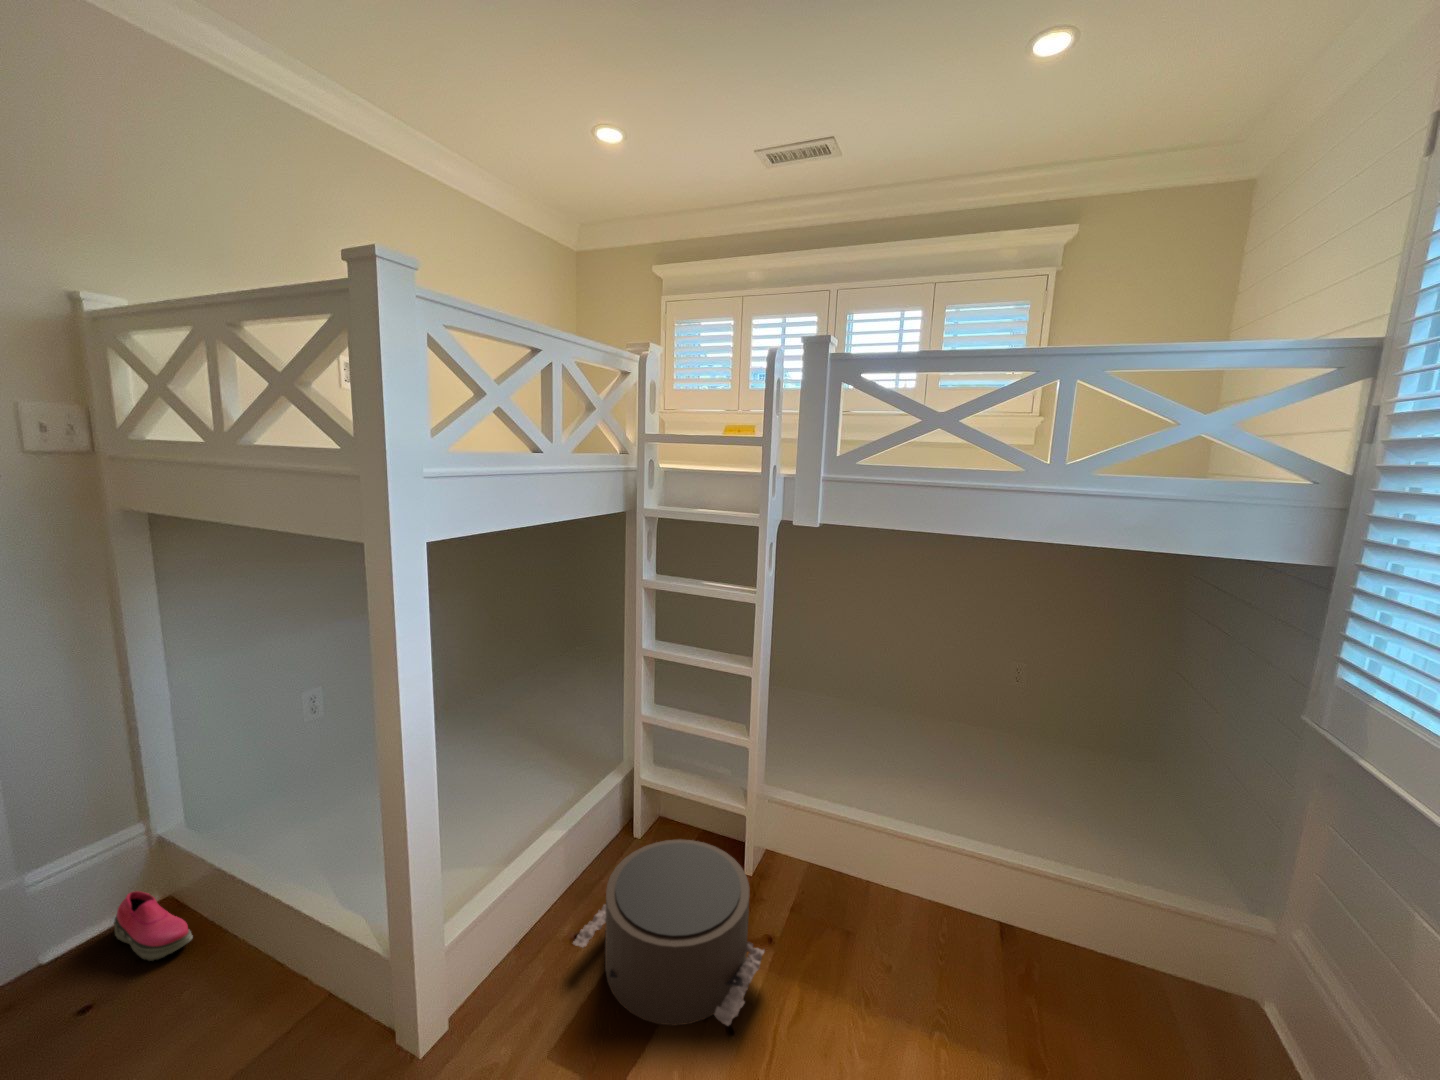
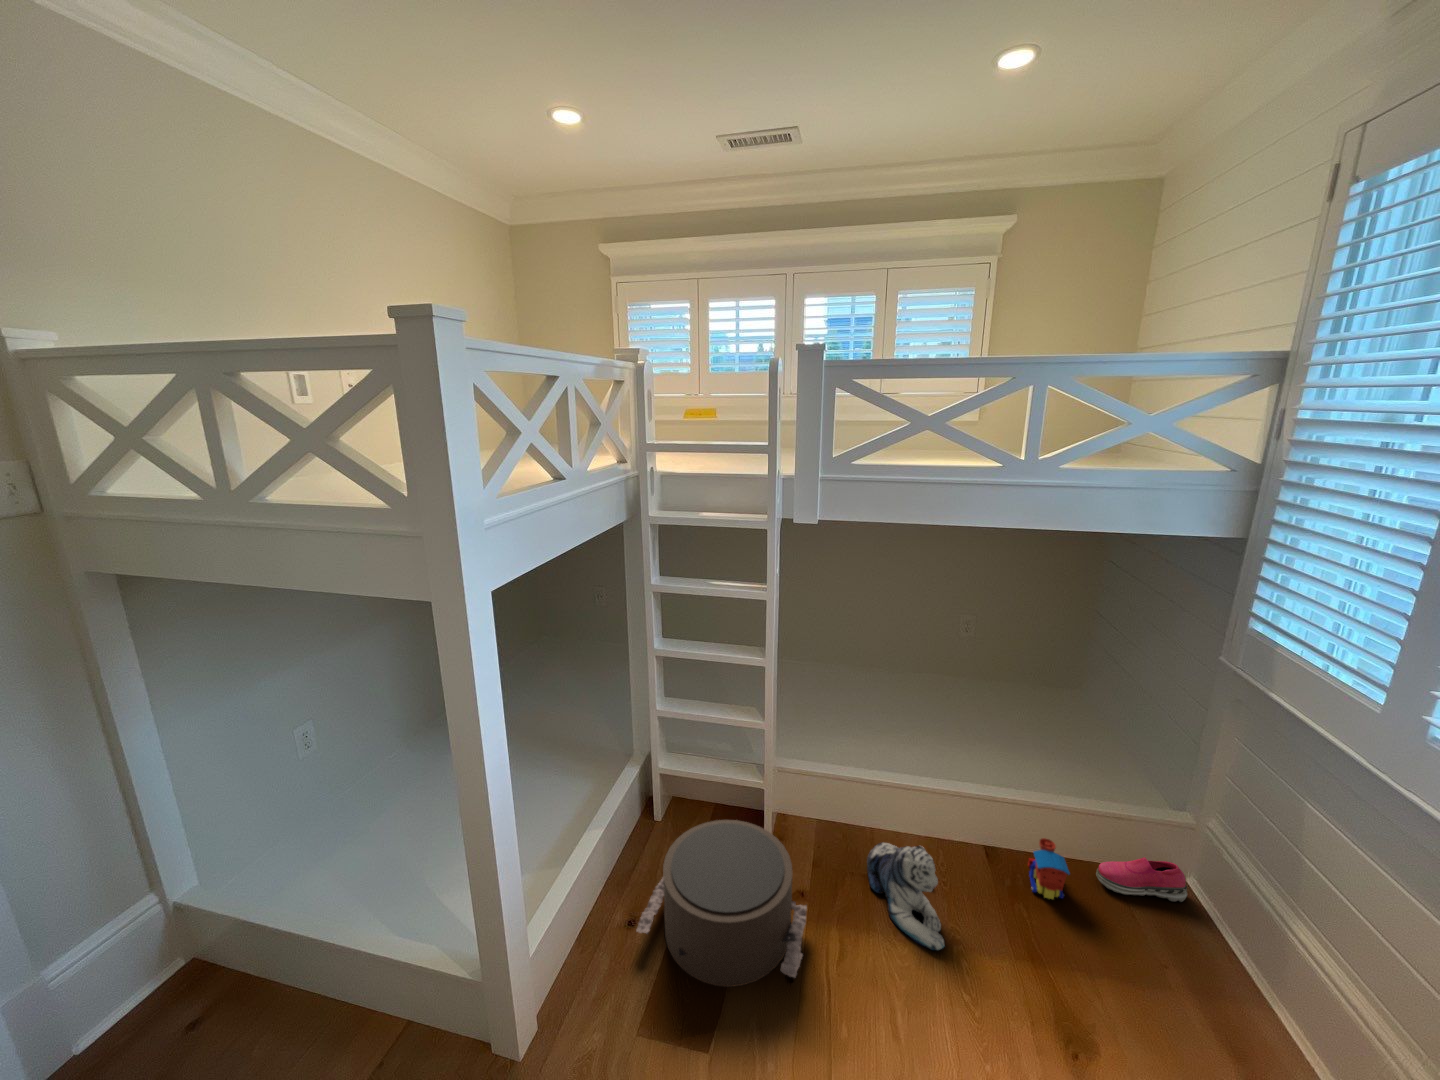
shoe: present [114,891,193,961] -> present [1096,857,1187,902]
plush toy: none [848,896,923,1032] -> present [867,843,944,950]
toy train: none [1049,922,1097,1002] -> present [1028,838,1070,899]

